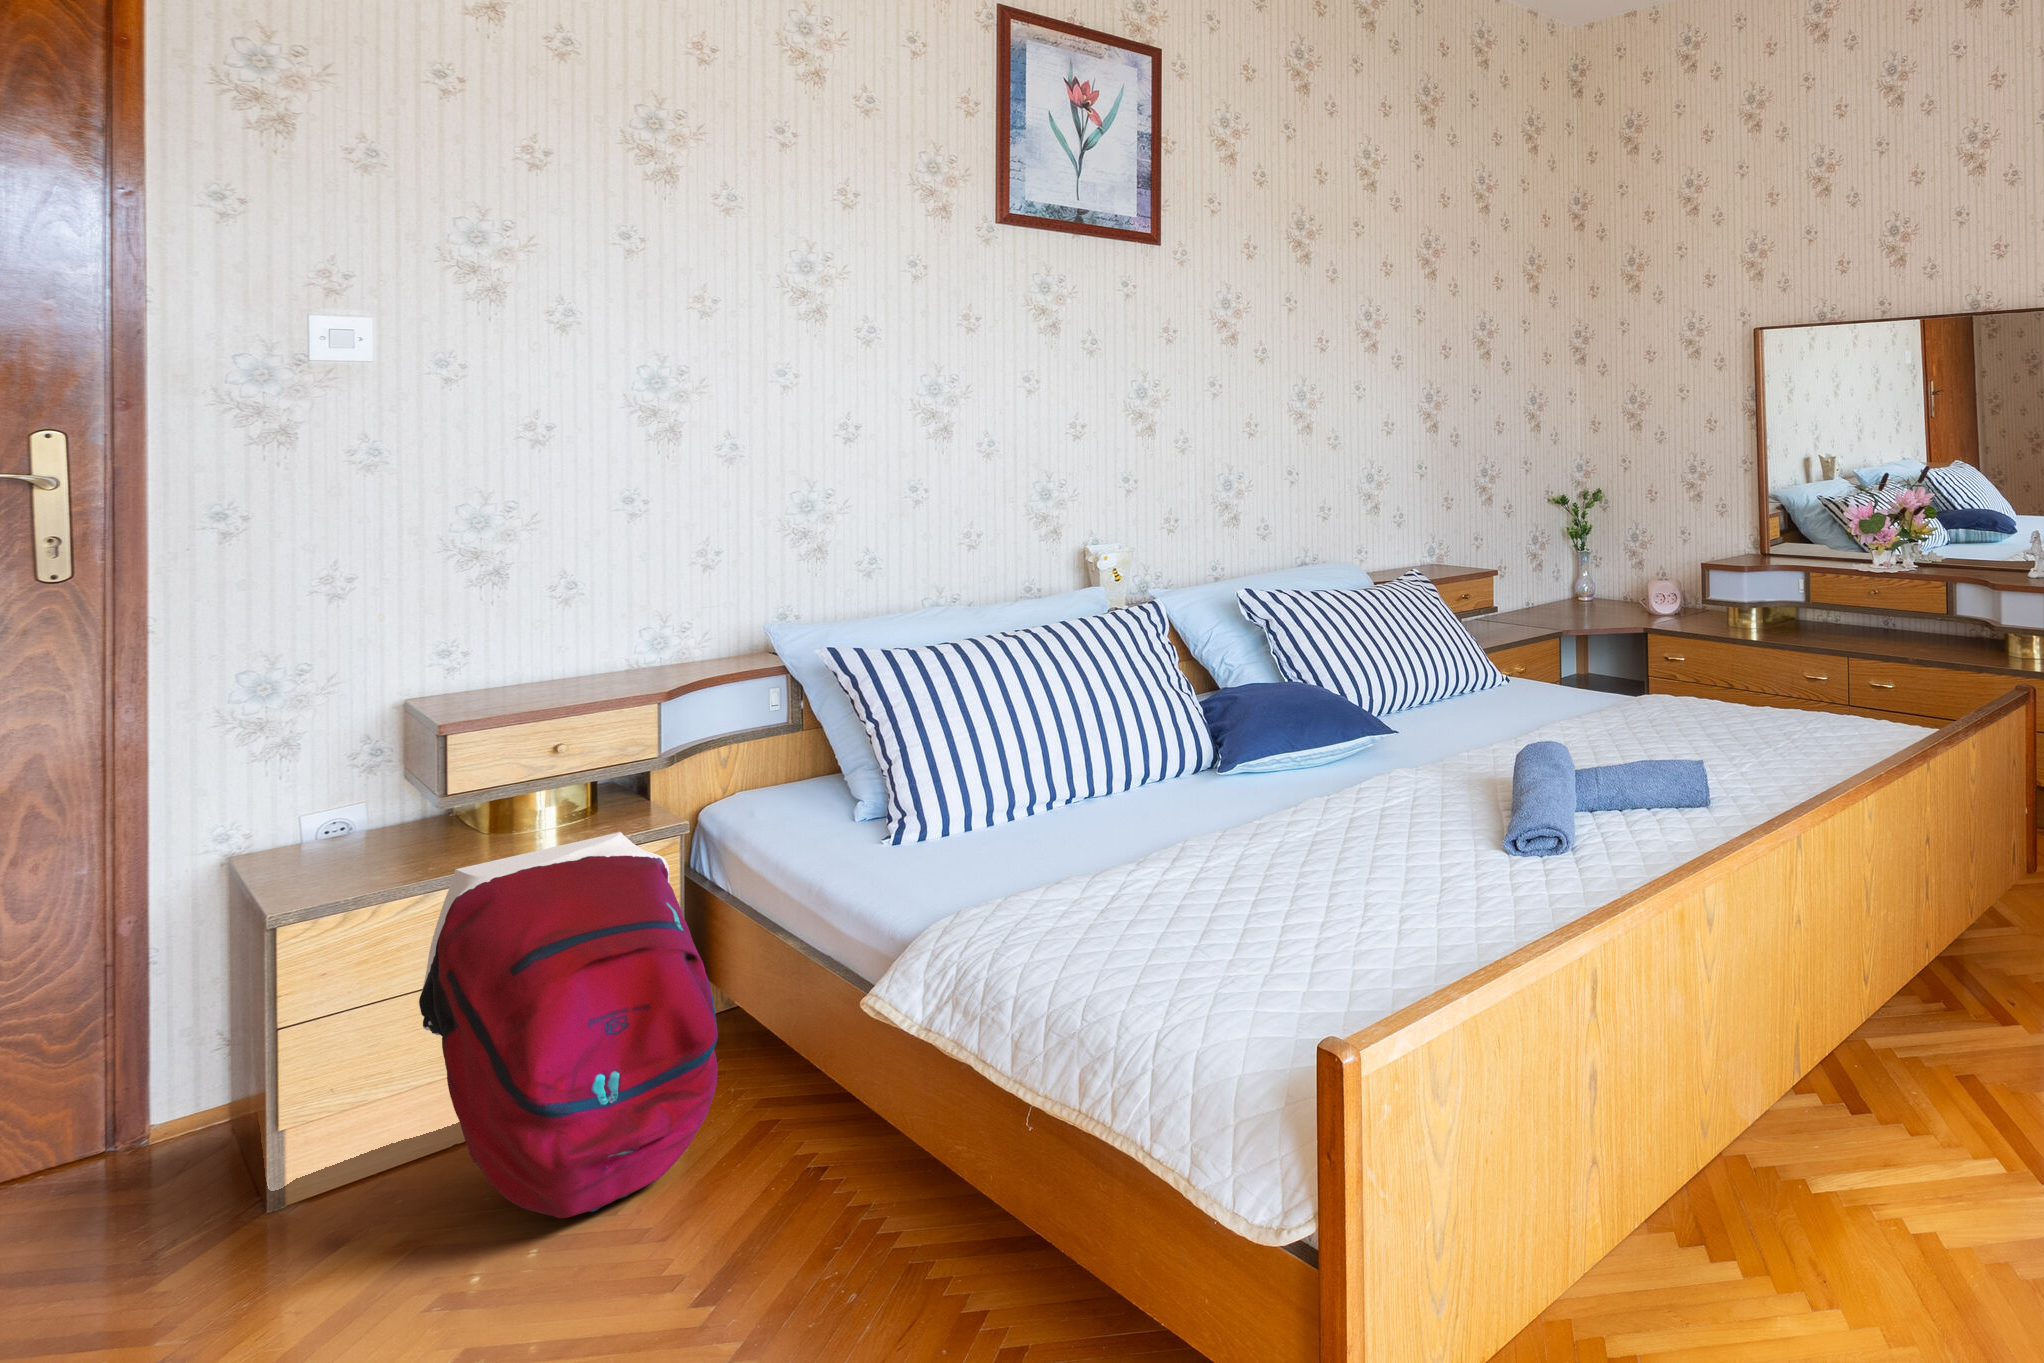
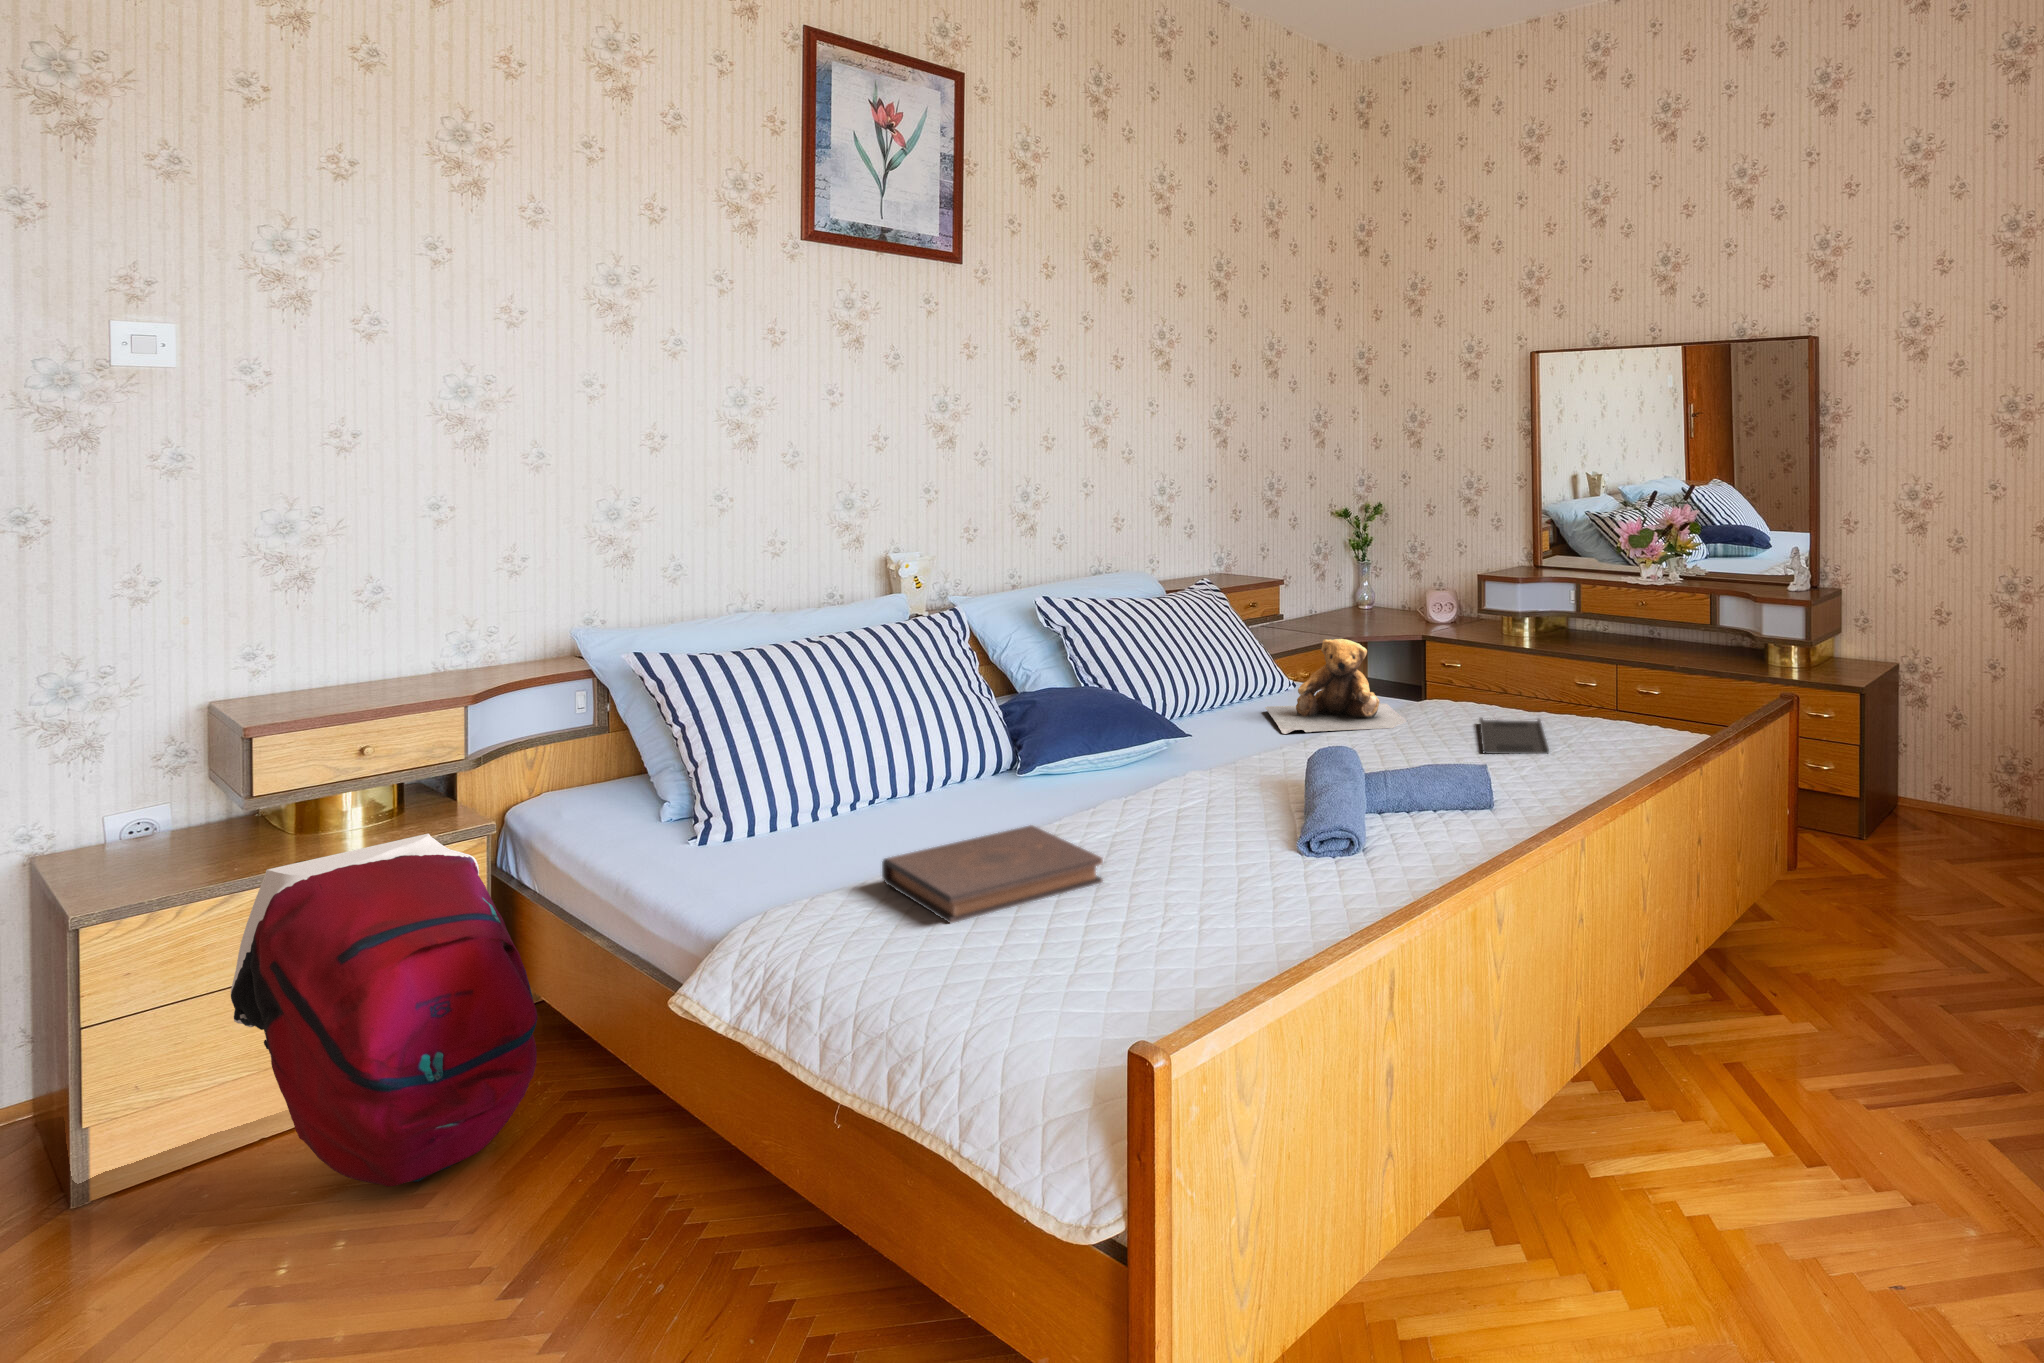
teddy bear: none [1479,631,1645,735] -> present [1265,639,1406,734]
tray: none [1719,718,1808,764] -> present [1479,718,1549,754]
book: none [1061,841,1305,964] -> present [882,825,1103,923]

